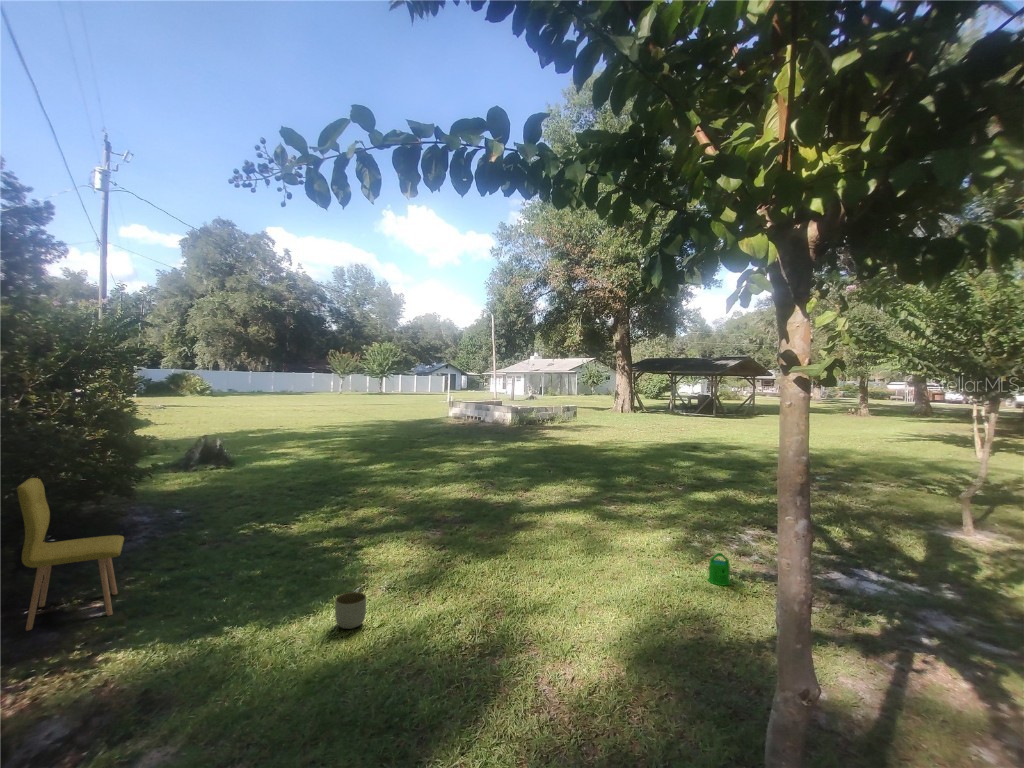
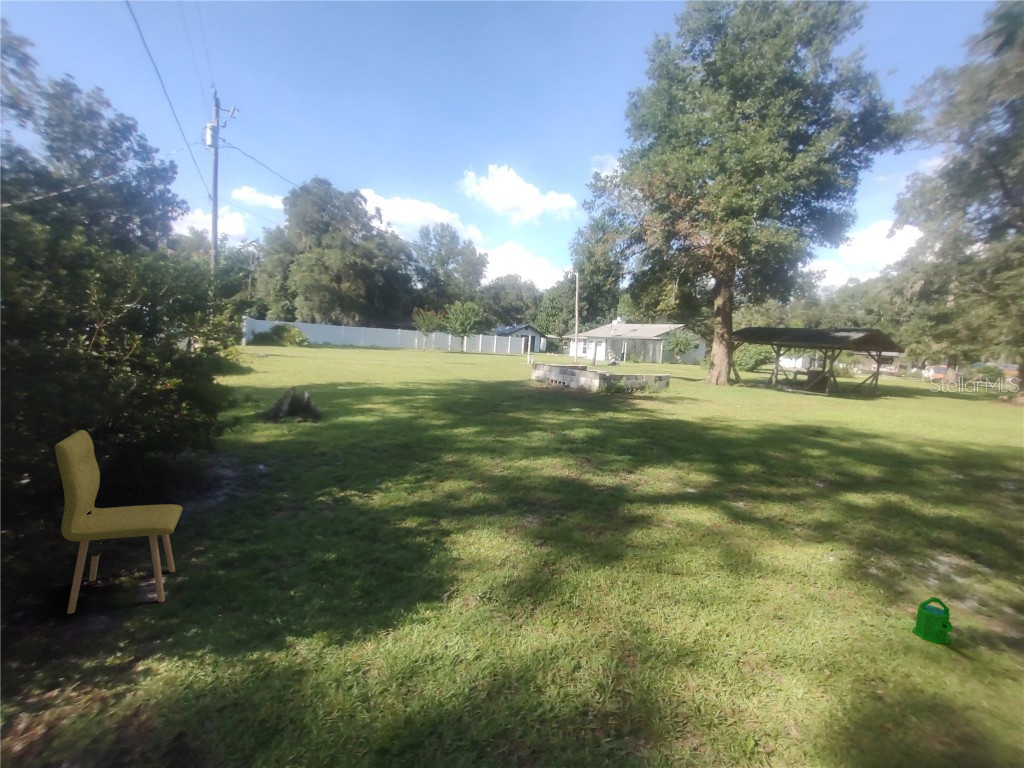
planter: present [335,592,366,629] -> none [423,609,462,659]

